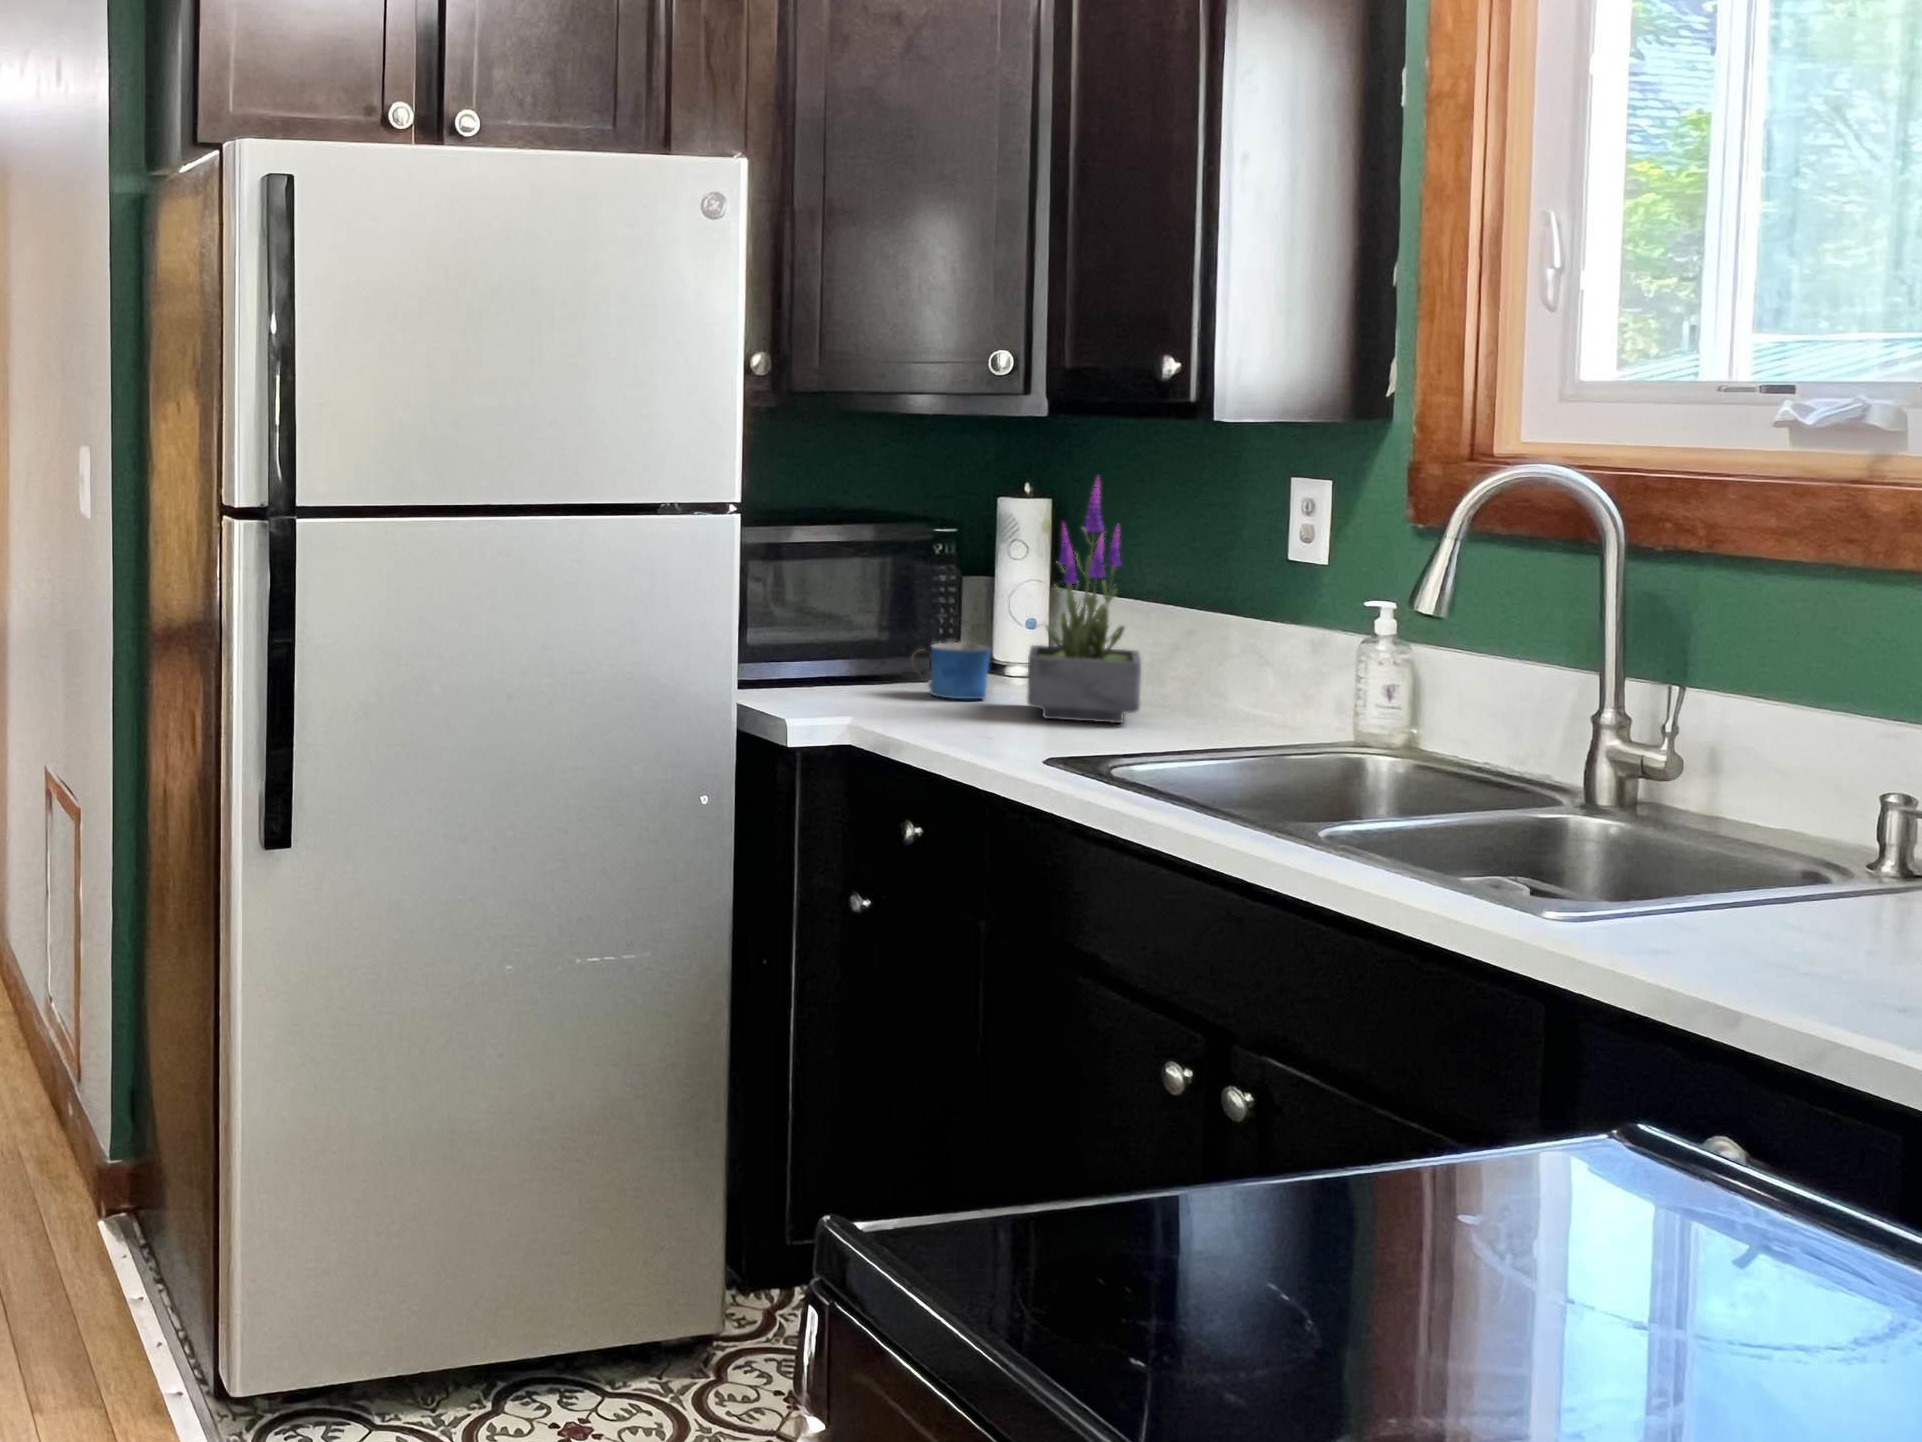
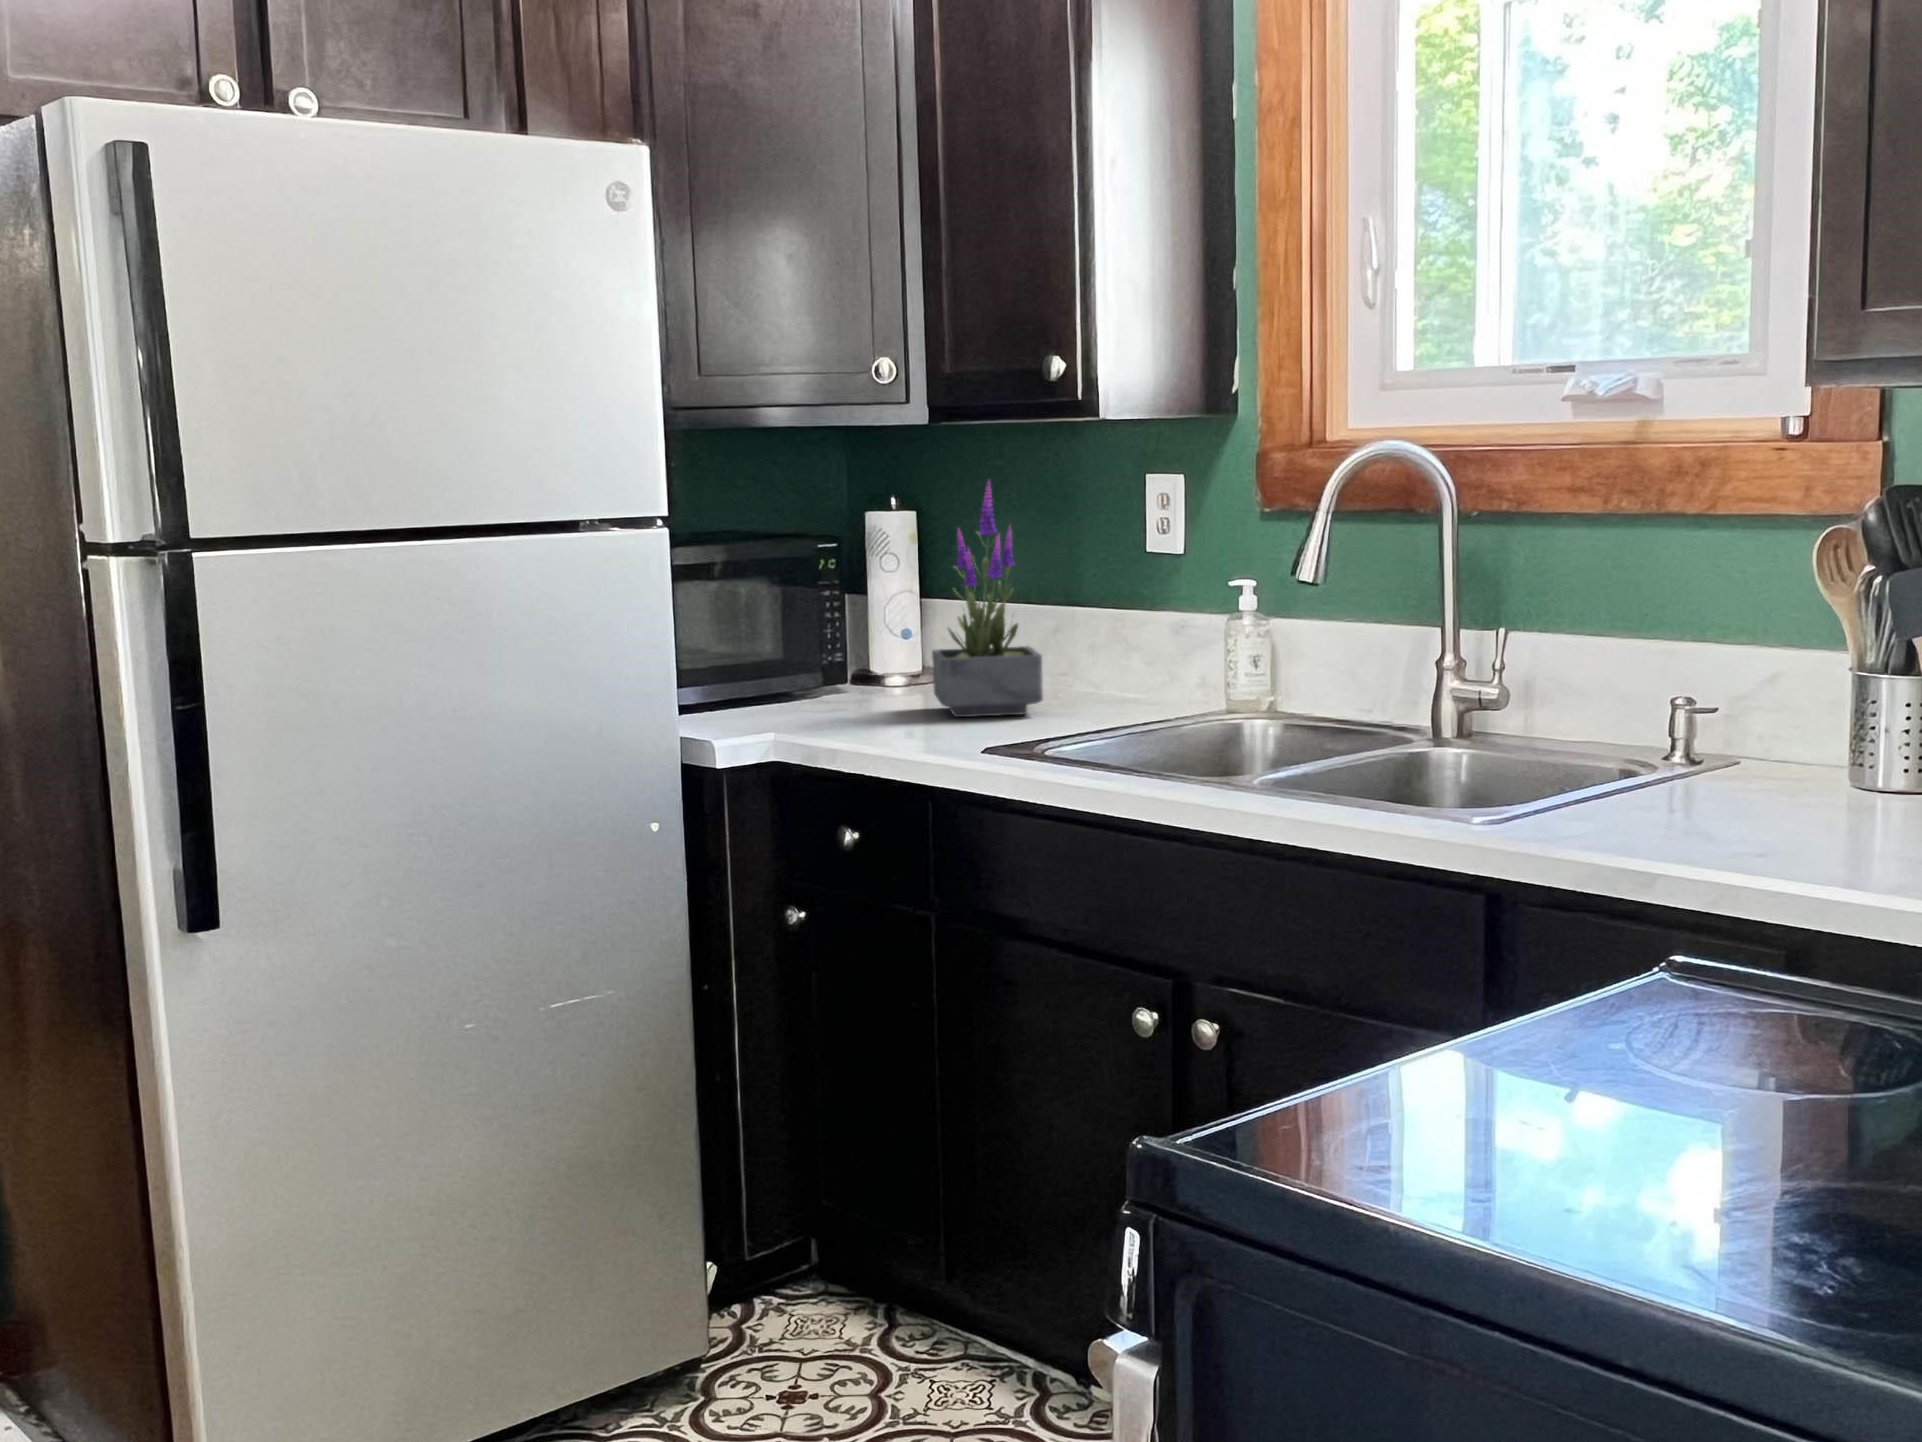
mug: present [924,642,991,699] -> none [817,654,894,709]

